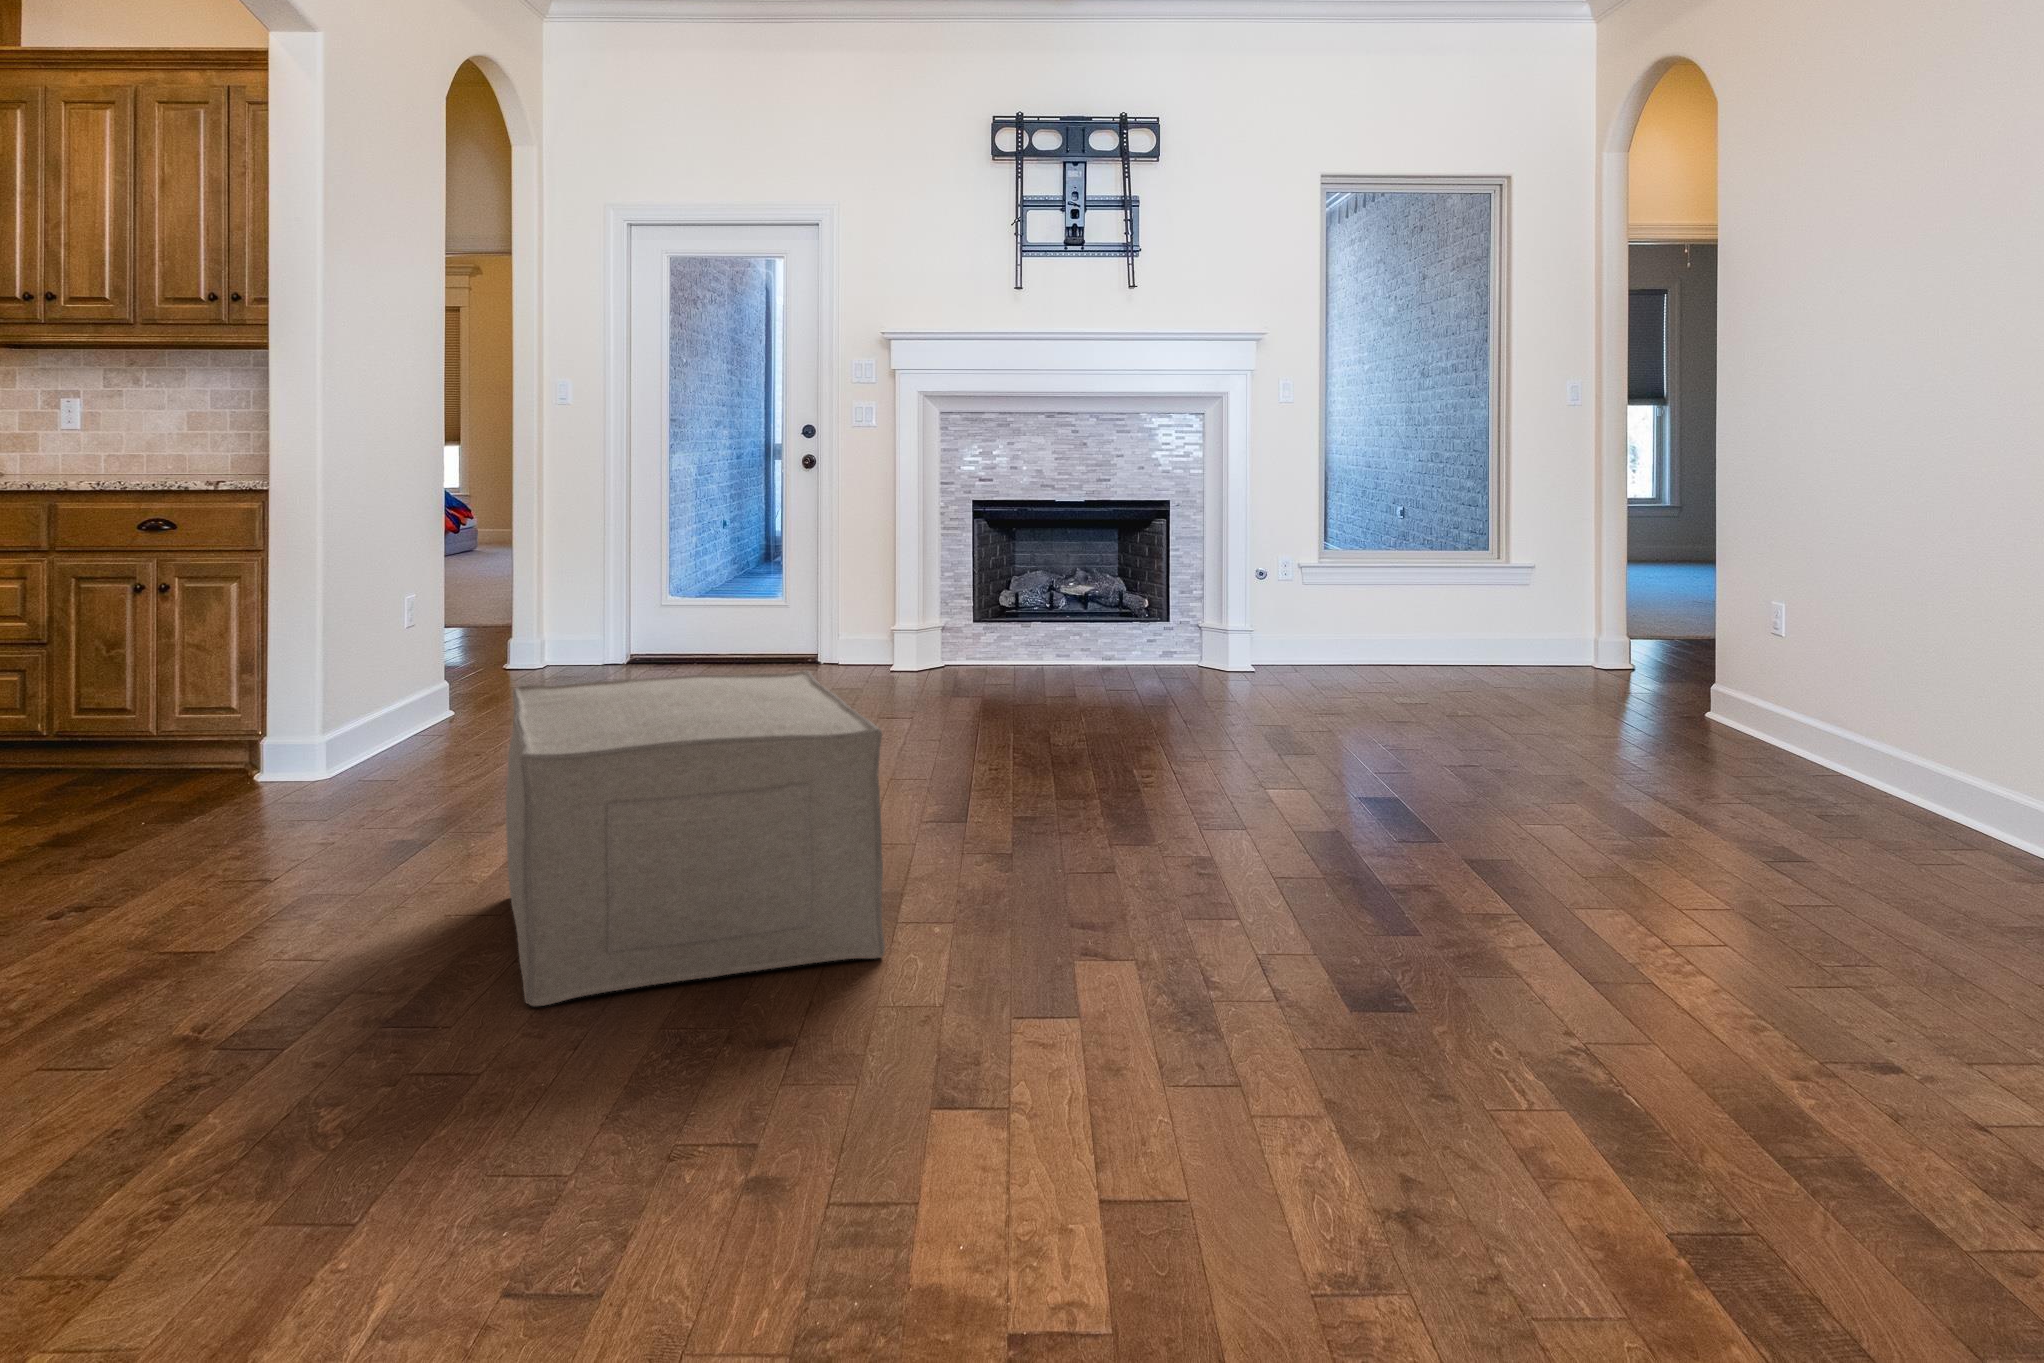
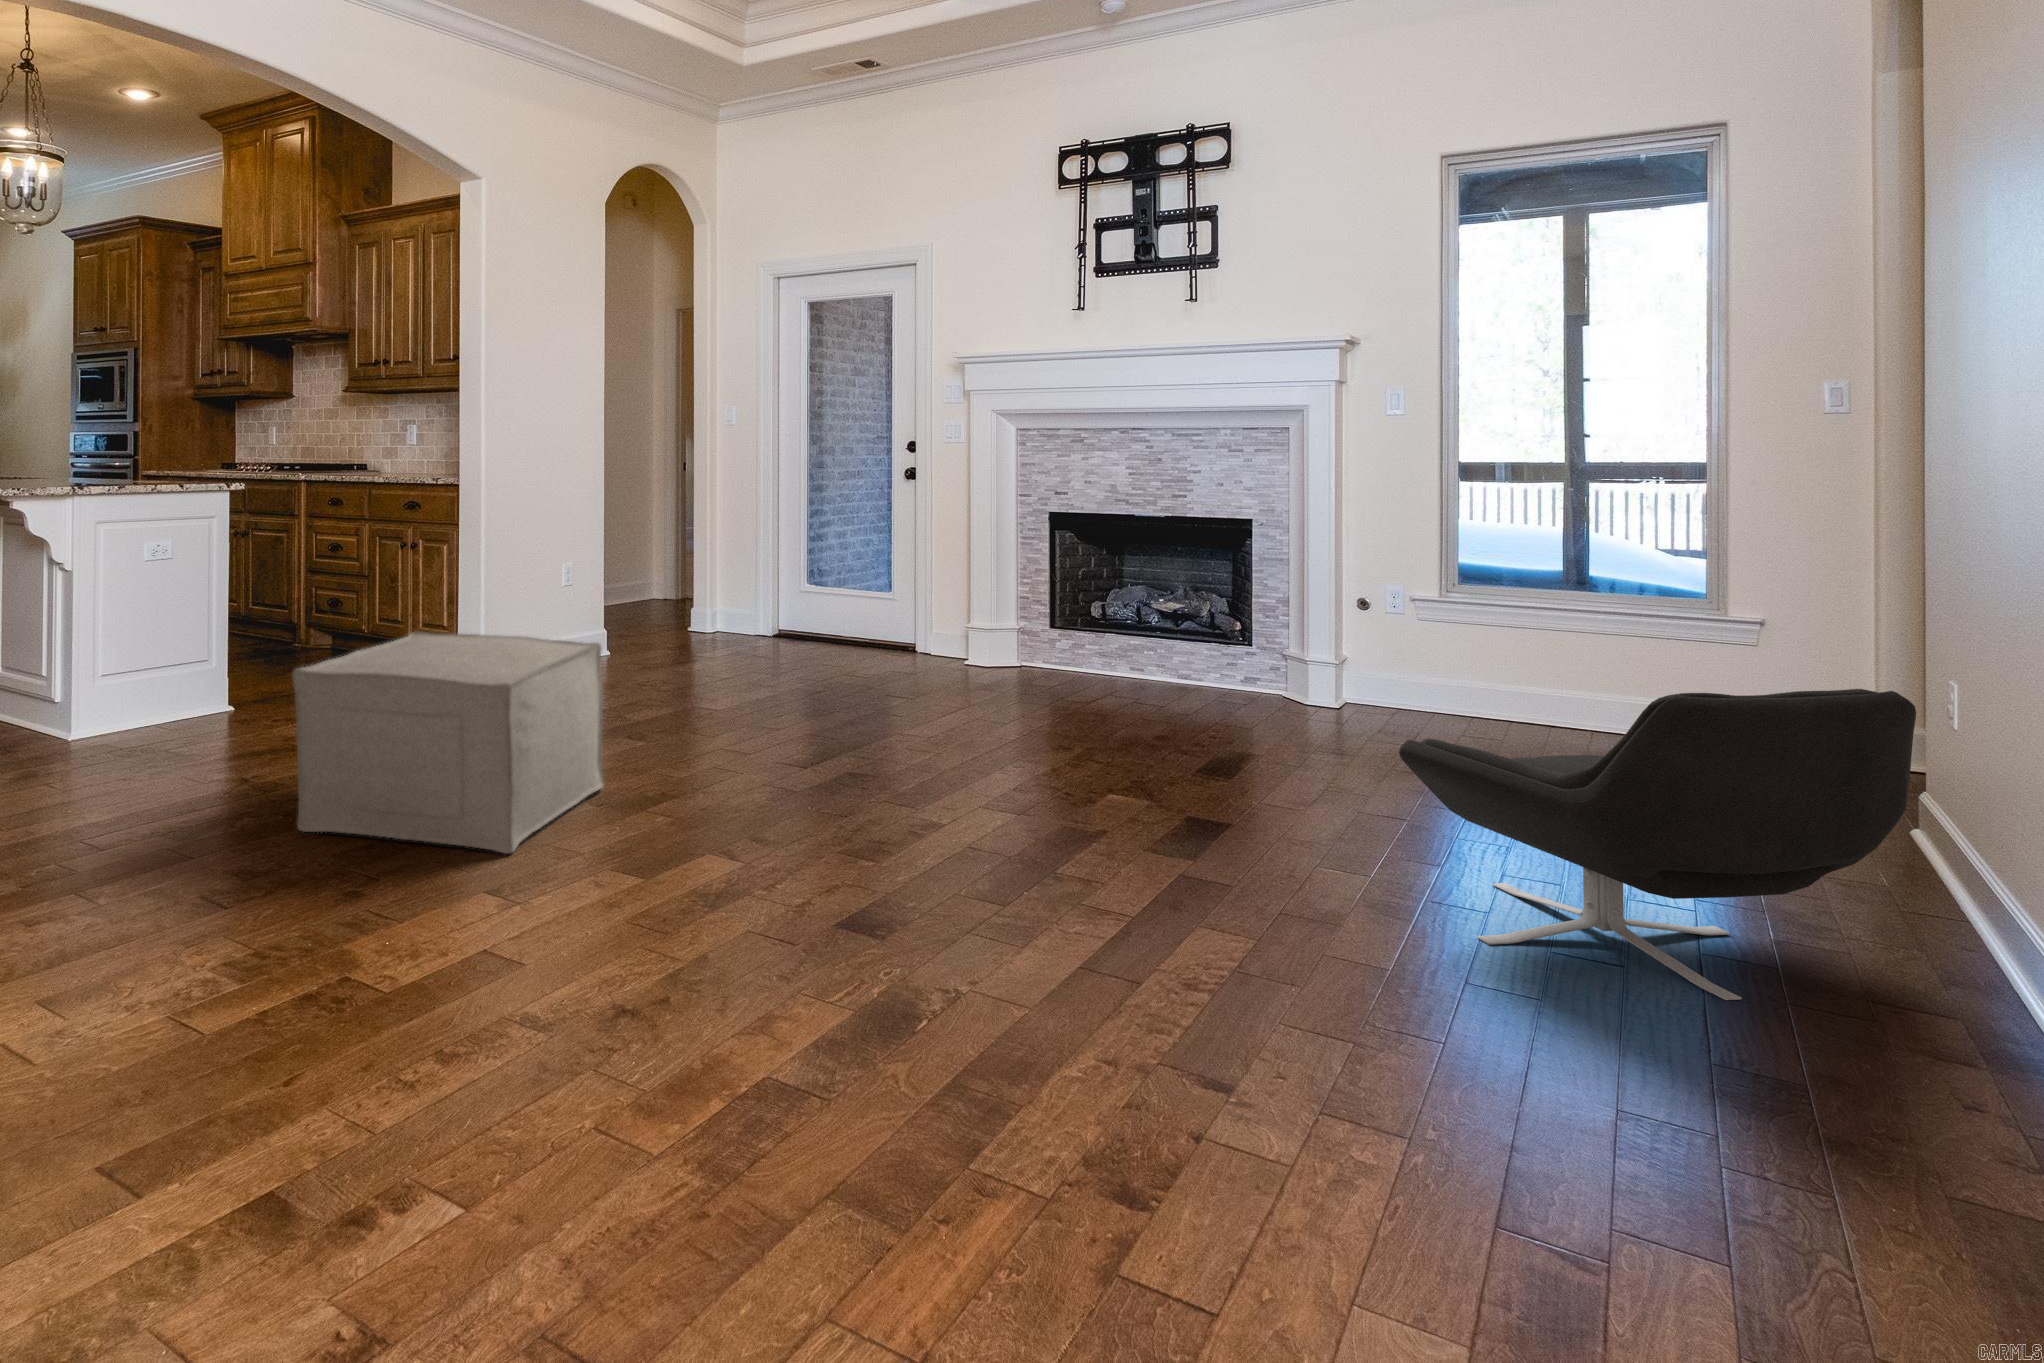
lounge chair: none [1623,588,1954,829] -> present [1399,689,1916,1000]

